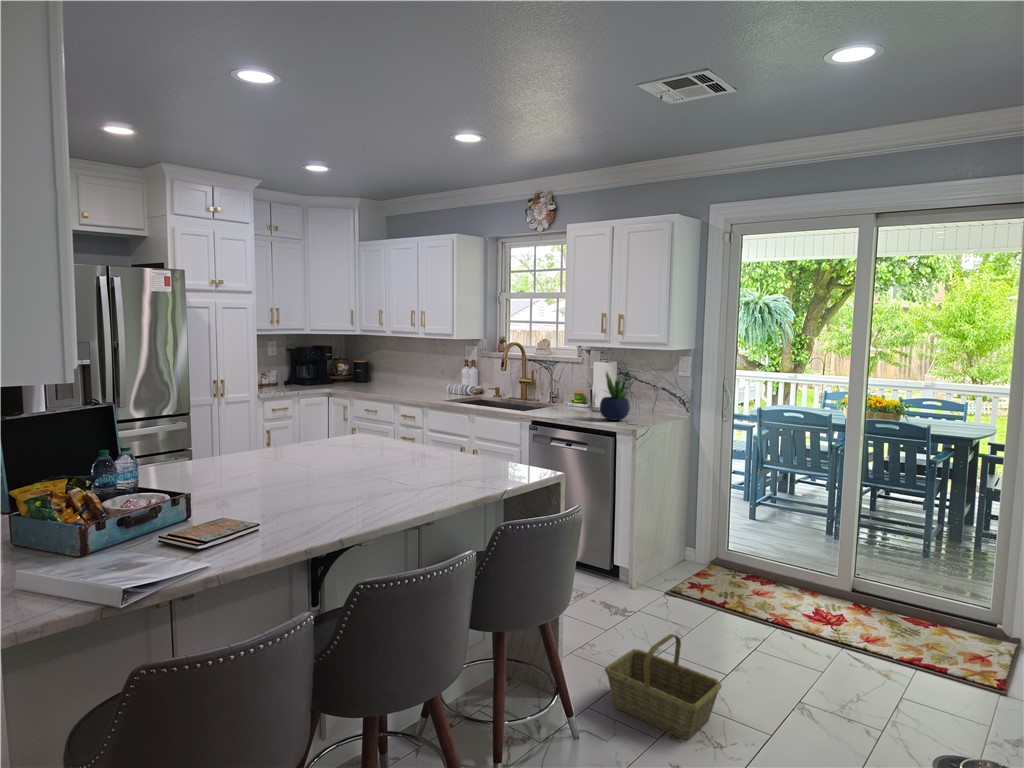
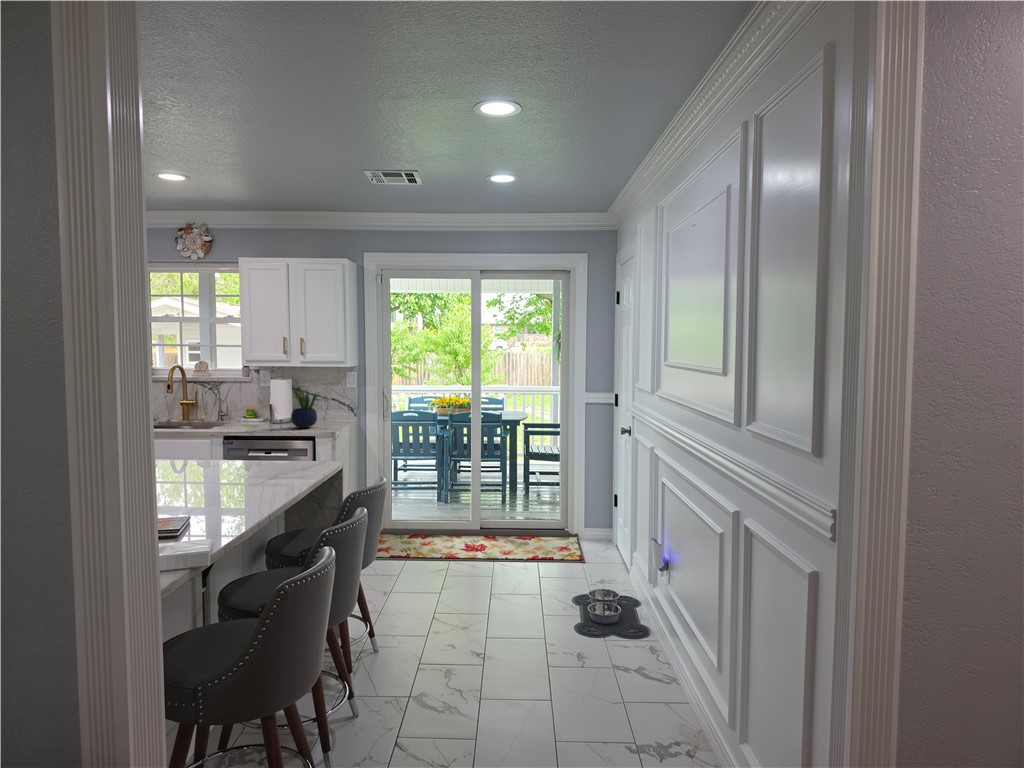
basket: present [605,634,721,740] -> none [379,569,457,634]

